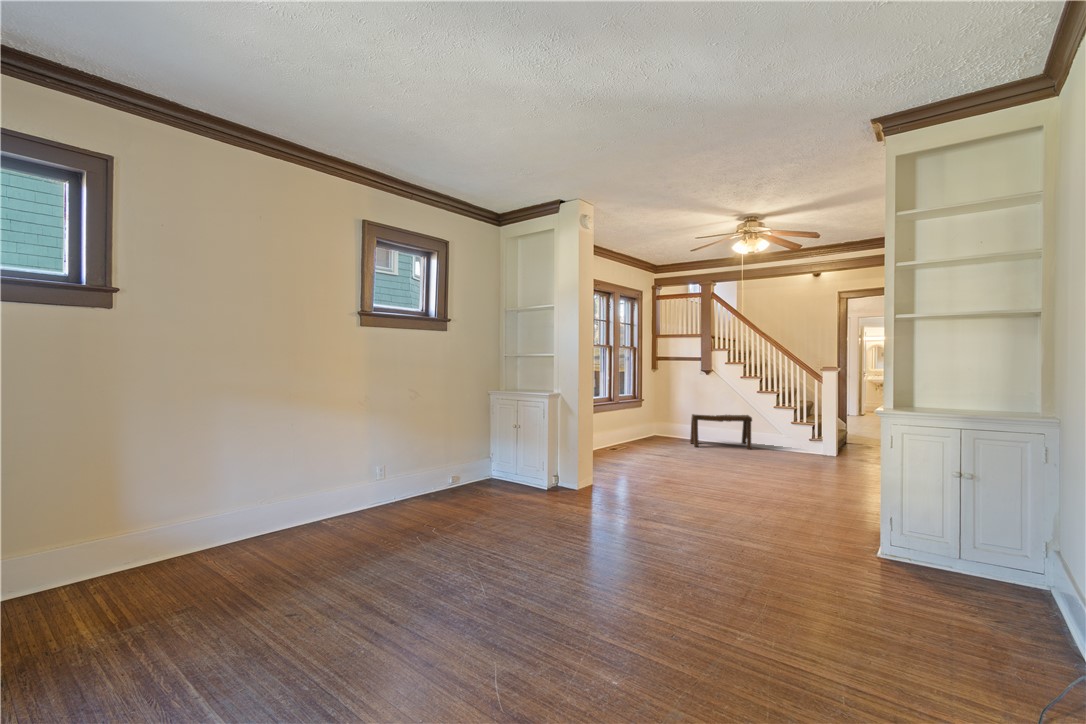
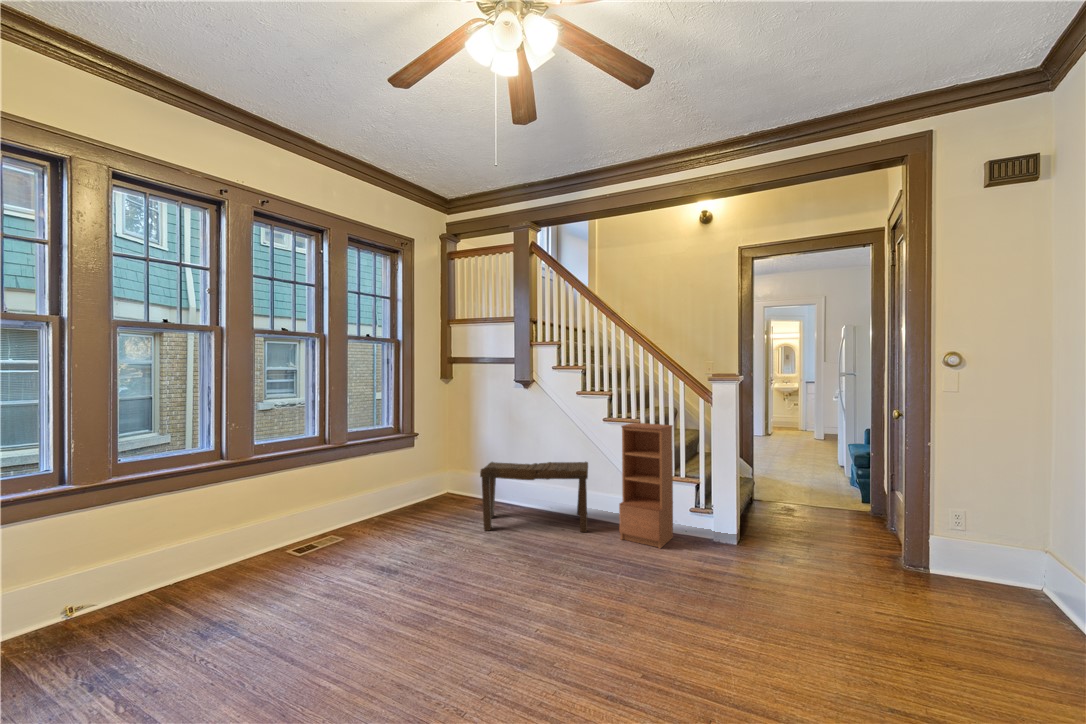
bookcase: none [771,393,800,455] -> present [619,423,673,548]

